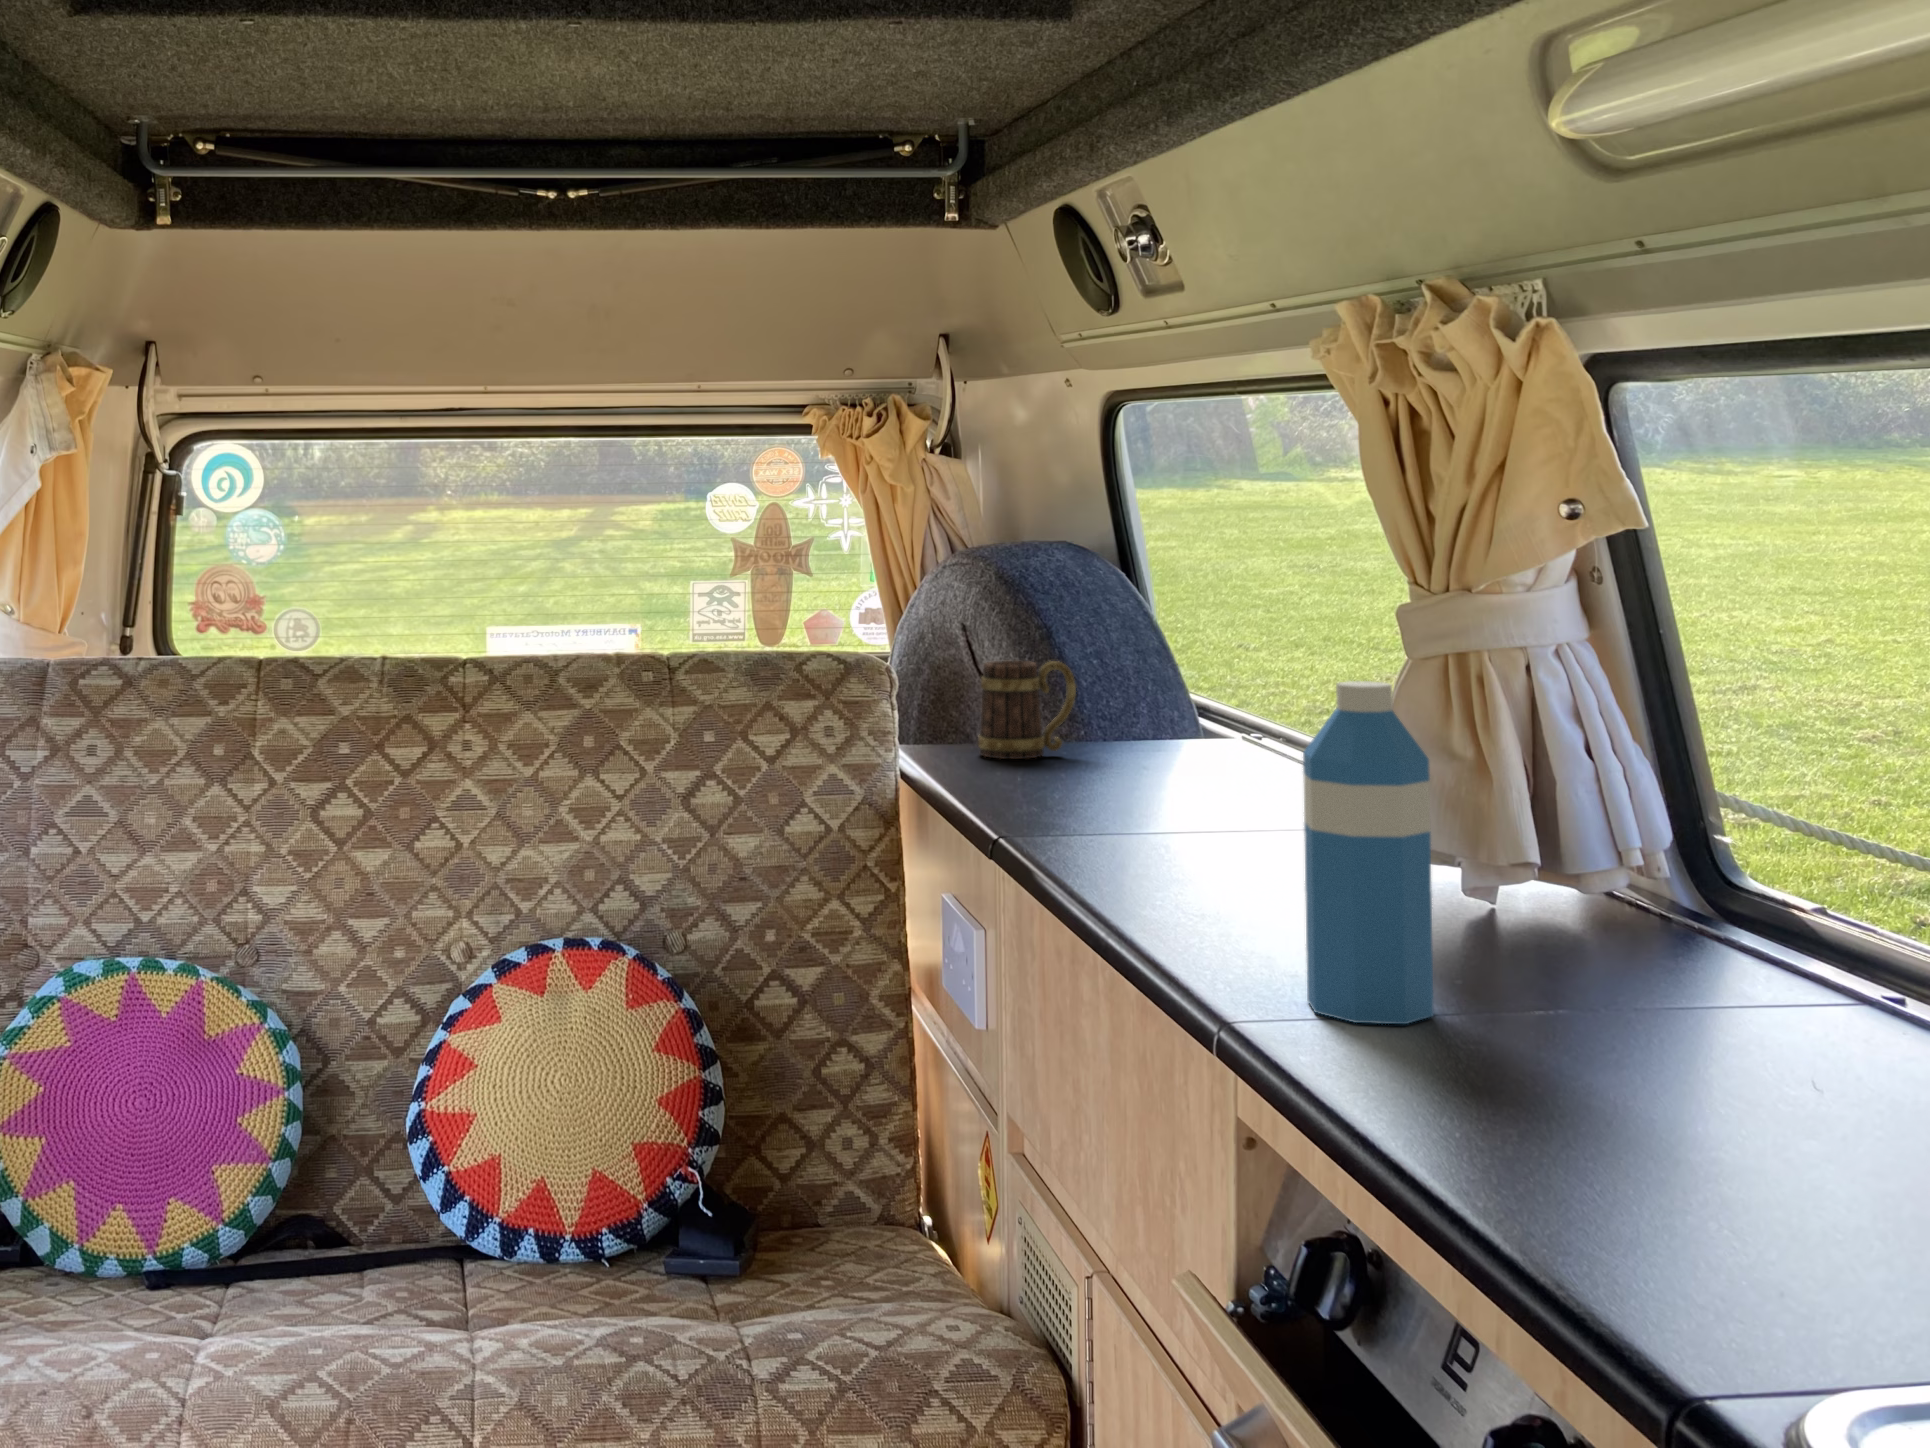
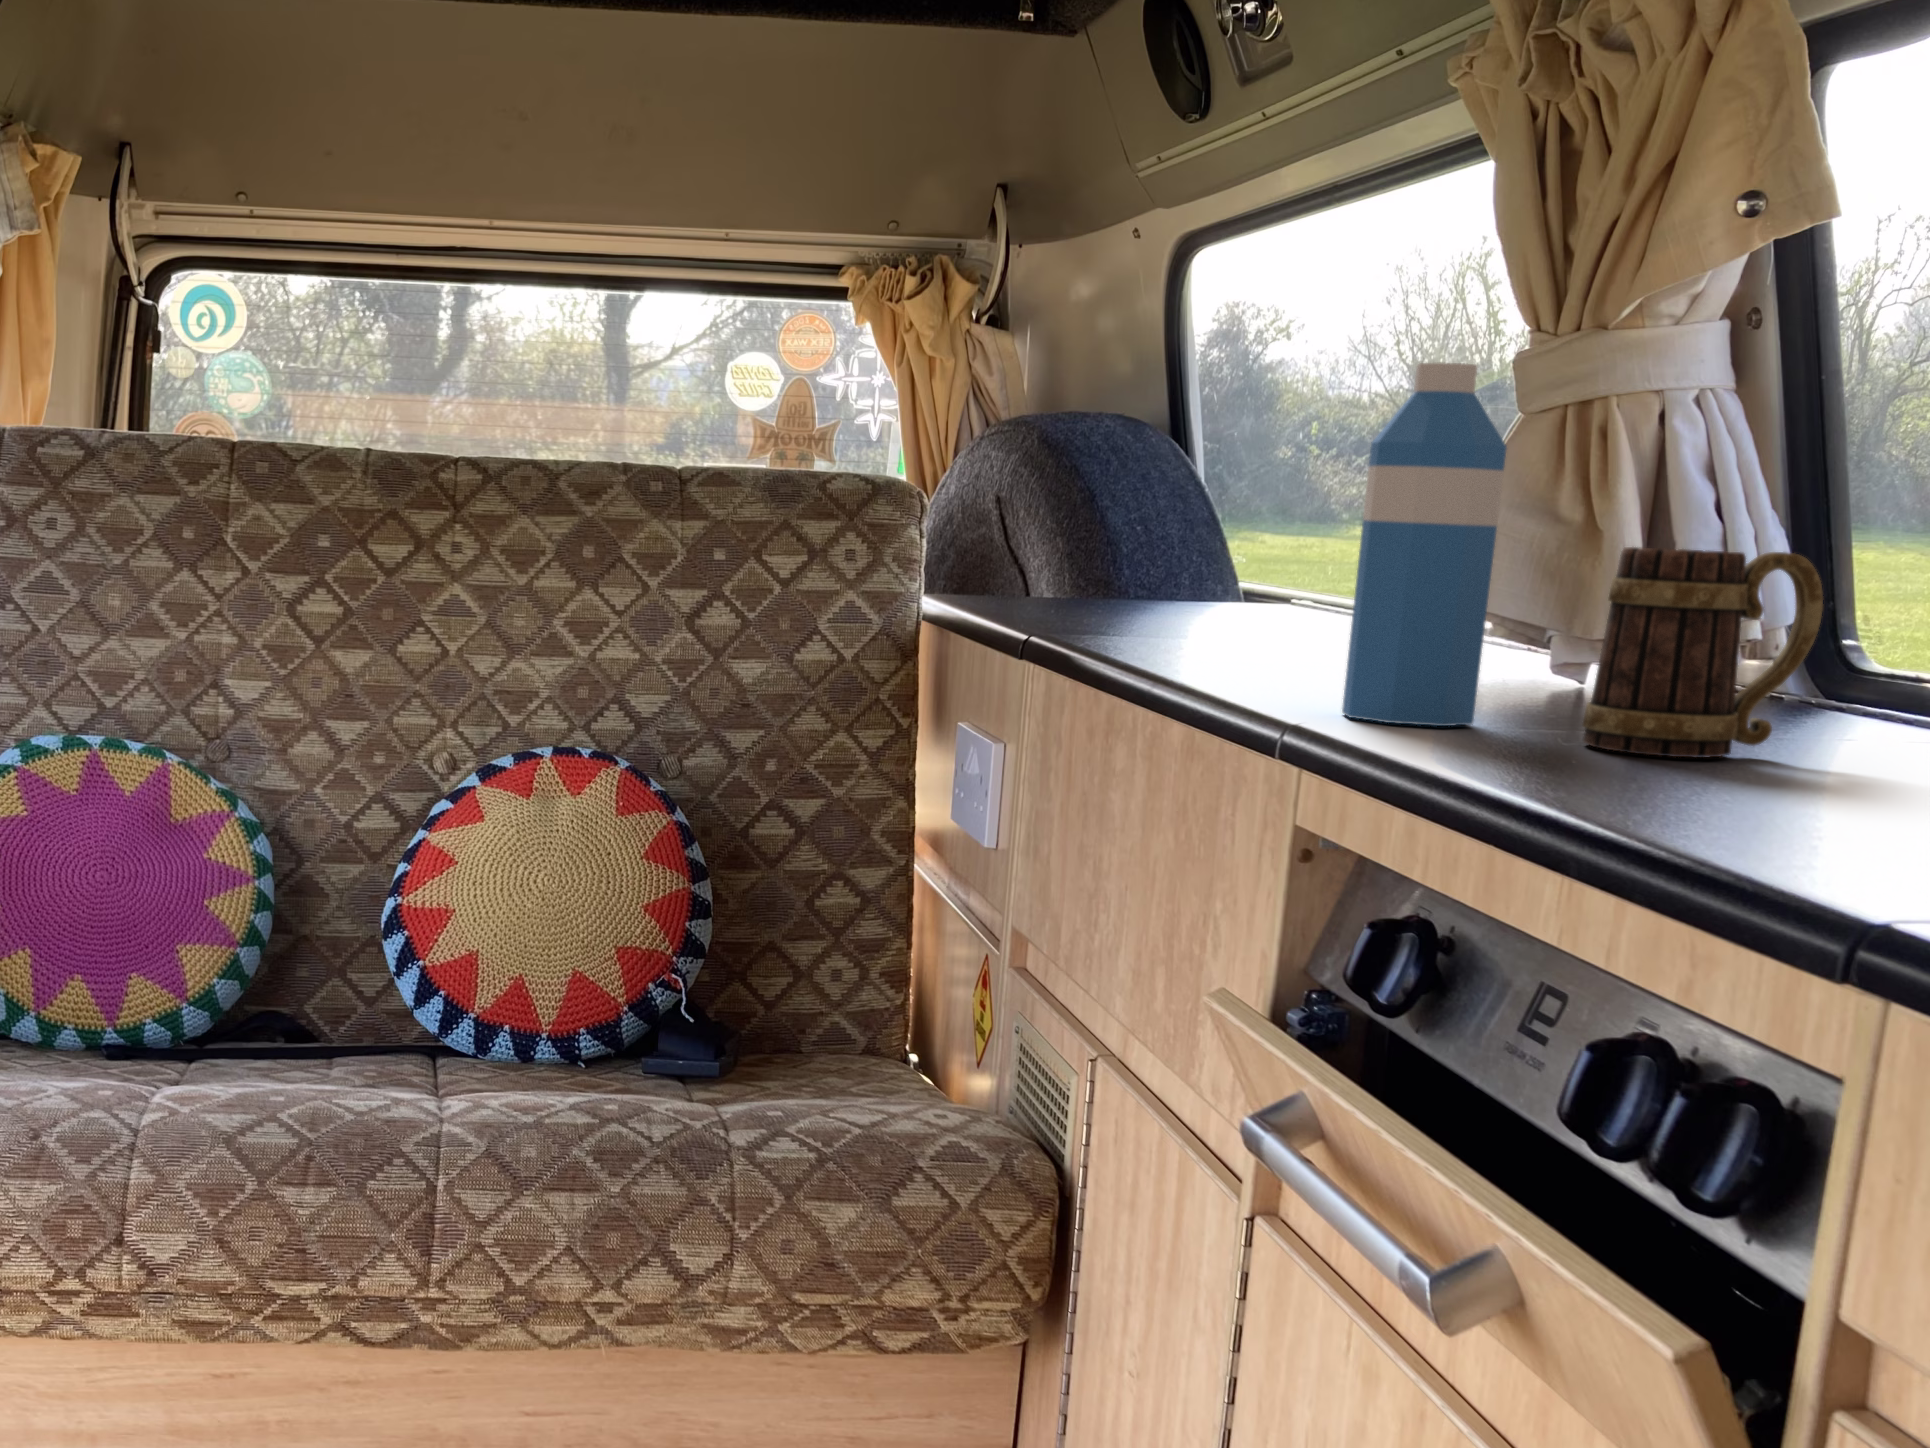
mug: present [978,661,1076,759] -> present [1583,547,1823,758]

